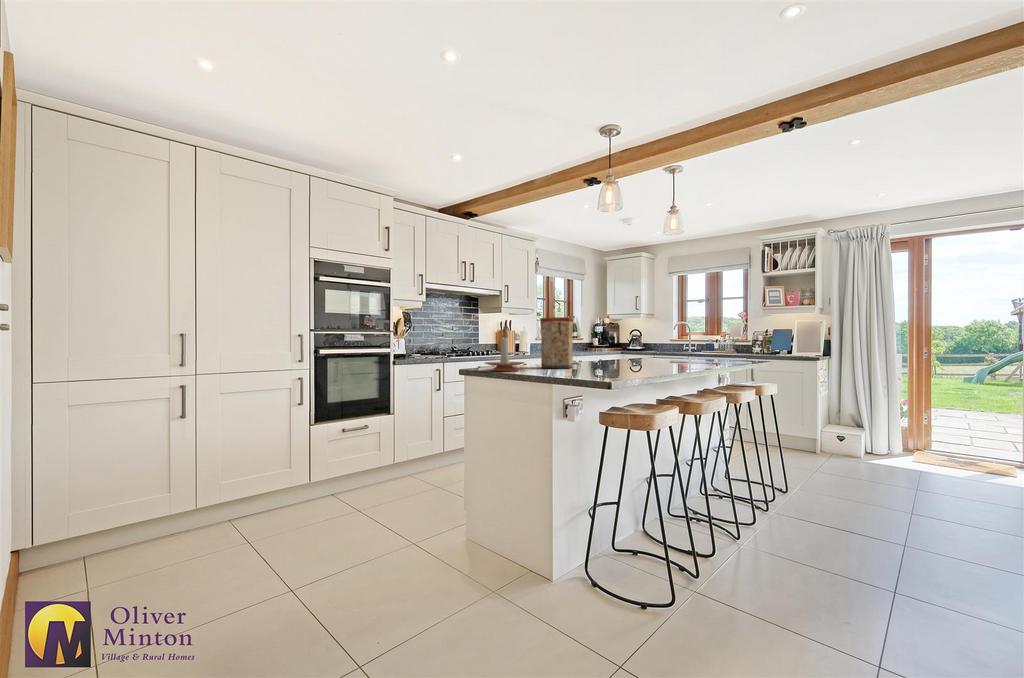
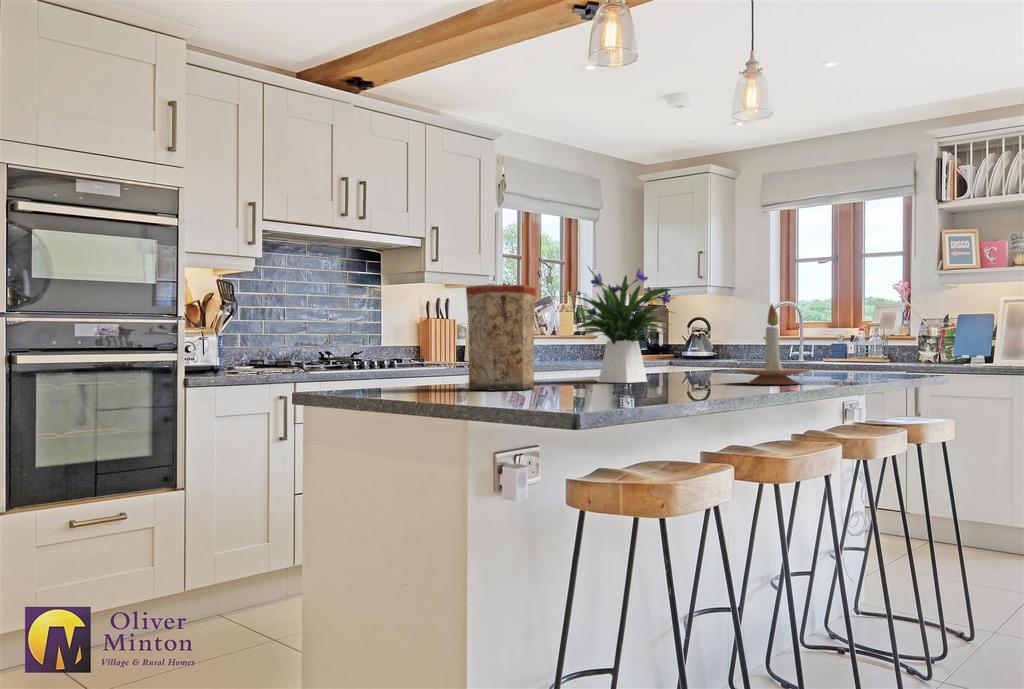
flower arrangement: none [580,307,639,365] -> present [577,267,673,383]
candle holder: present [485,326,525,371] -> present [735,304,811,384]

